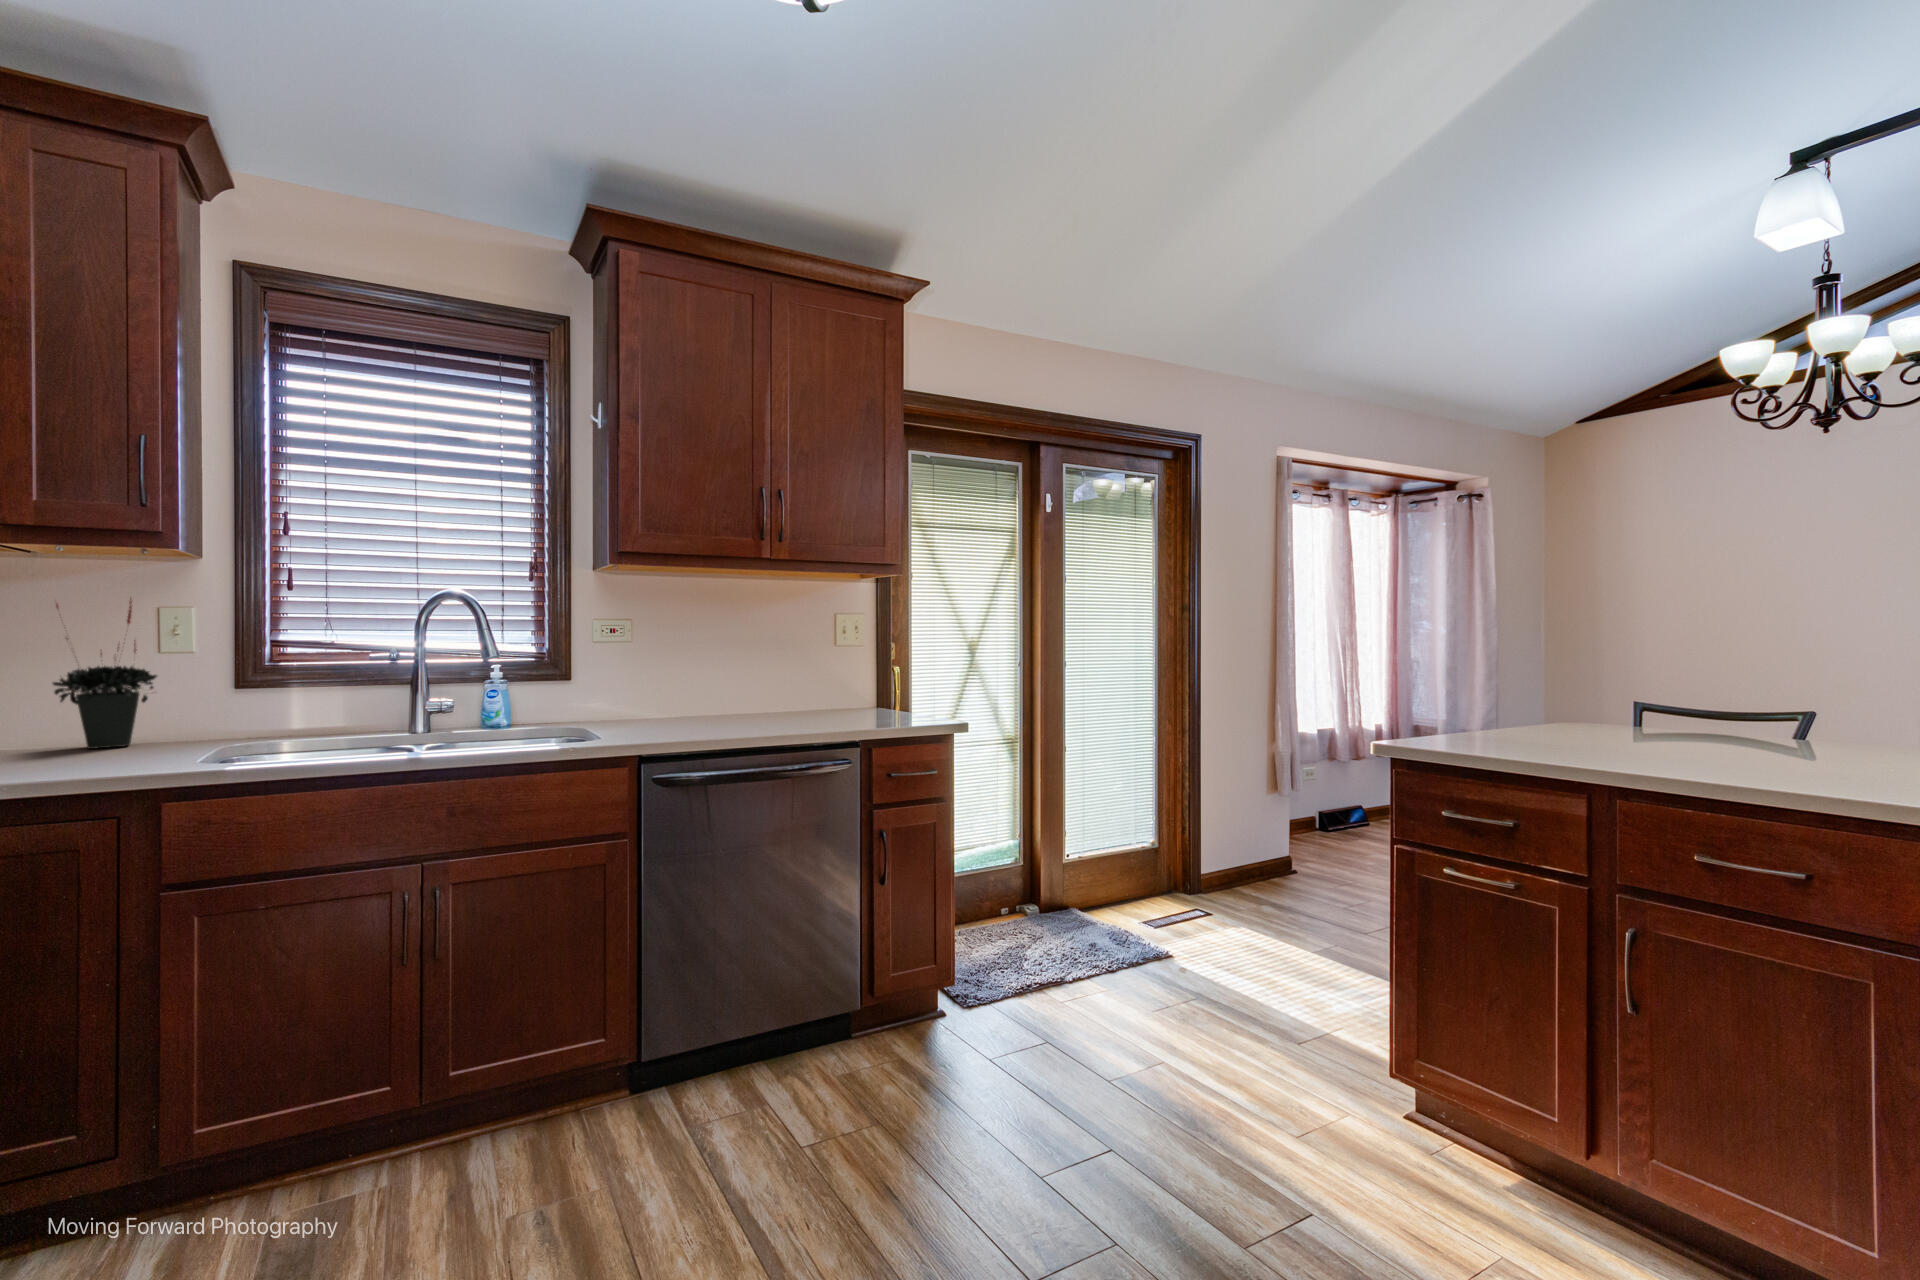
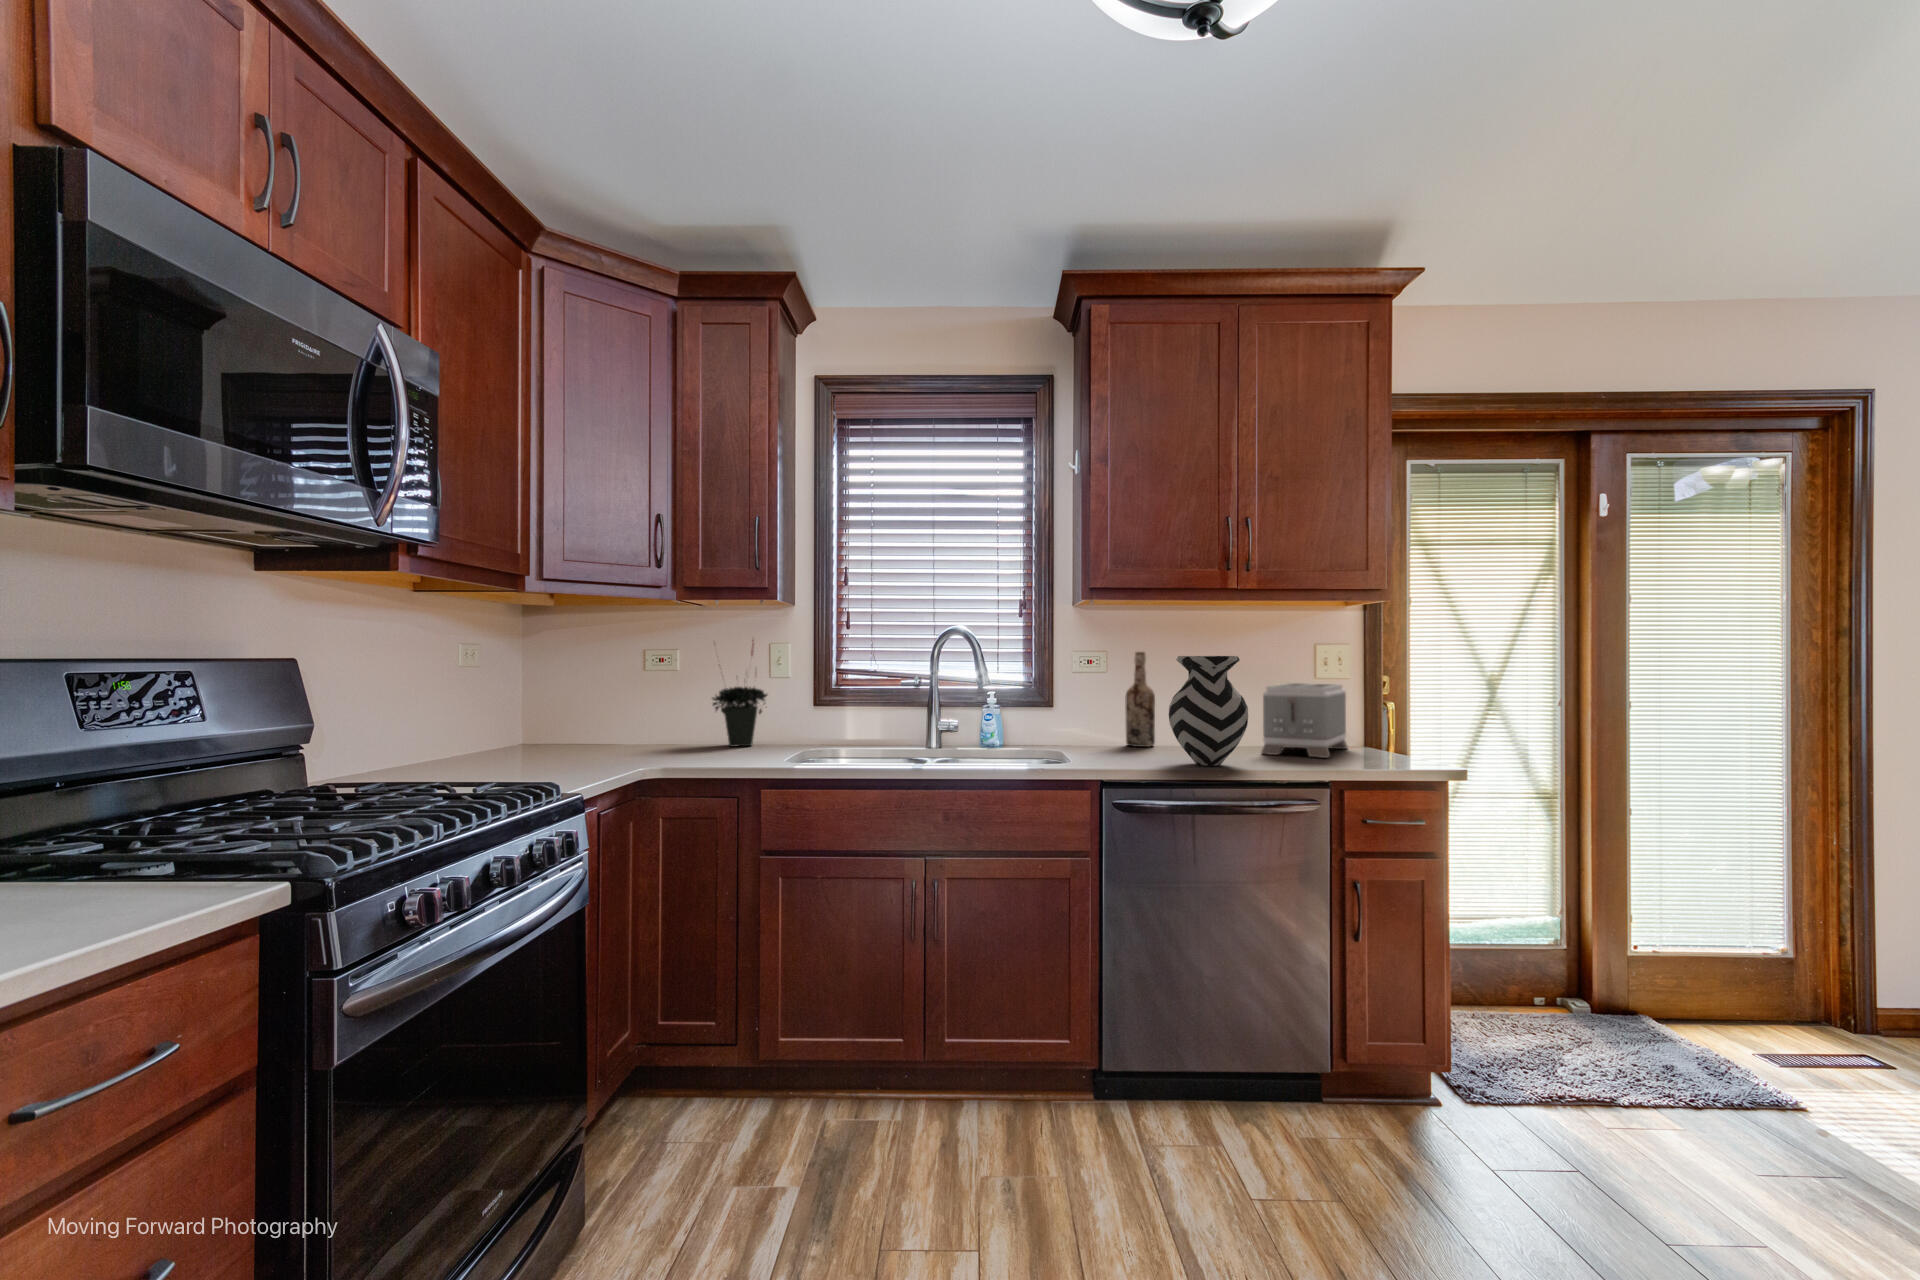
wine bottle: none [652,621,684,719] -> present [1125,652,1155,747]
vase: none [705,623,784,732] -> present [1169,656,1248,766]
toaster: none [790,652,863,719] -> present [1261,683,1348,758]

